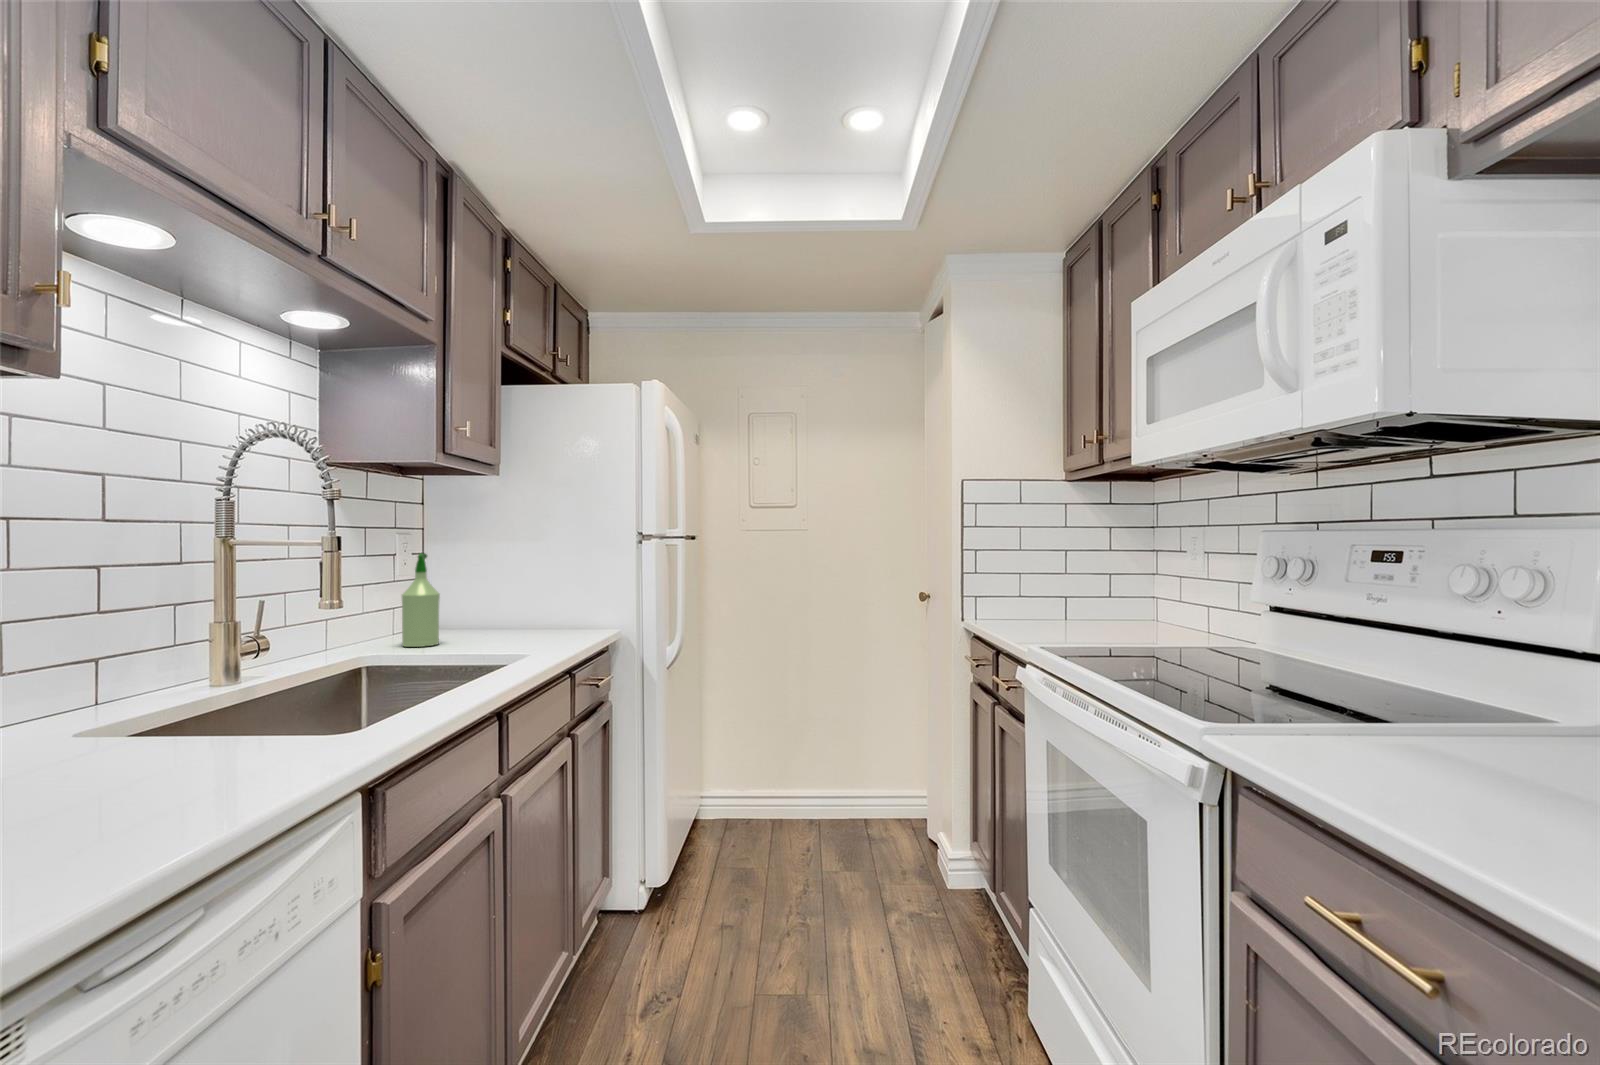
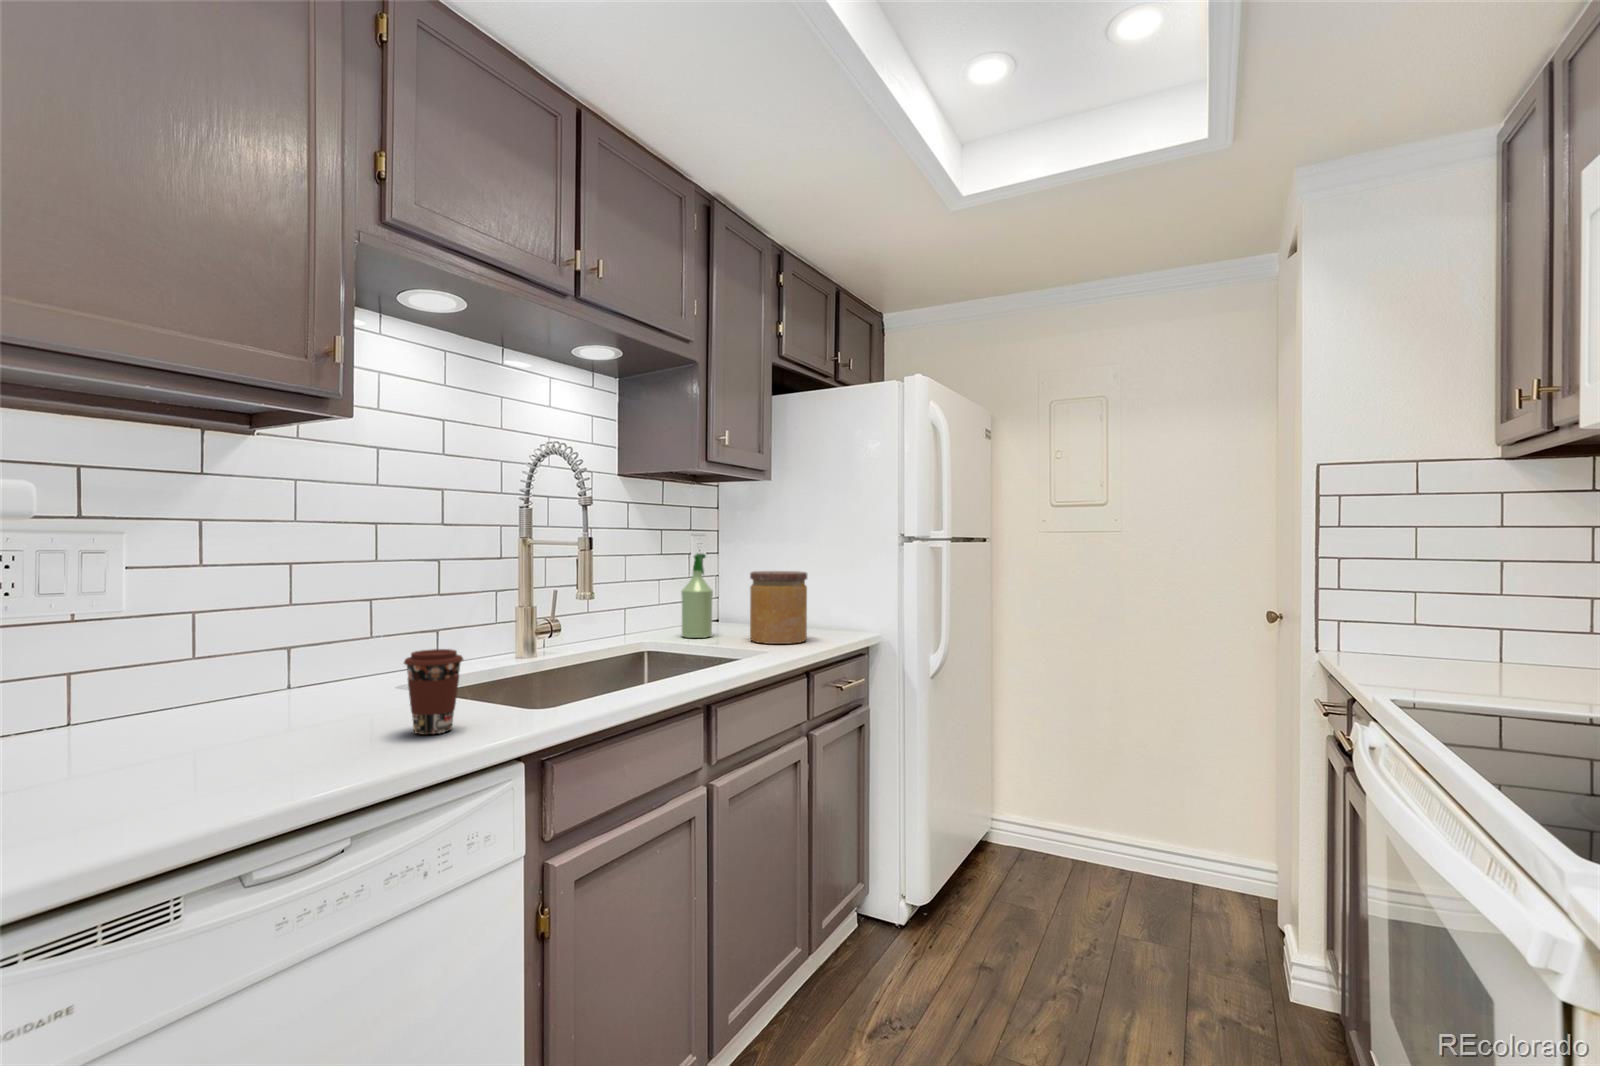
jar: none [489,570,552,646] -> present [750,571,807,644]
coffee cup: none [187,672,270,778] -> present [404,649,463,735]

